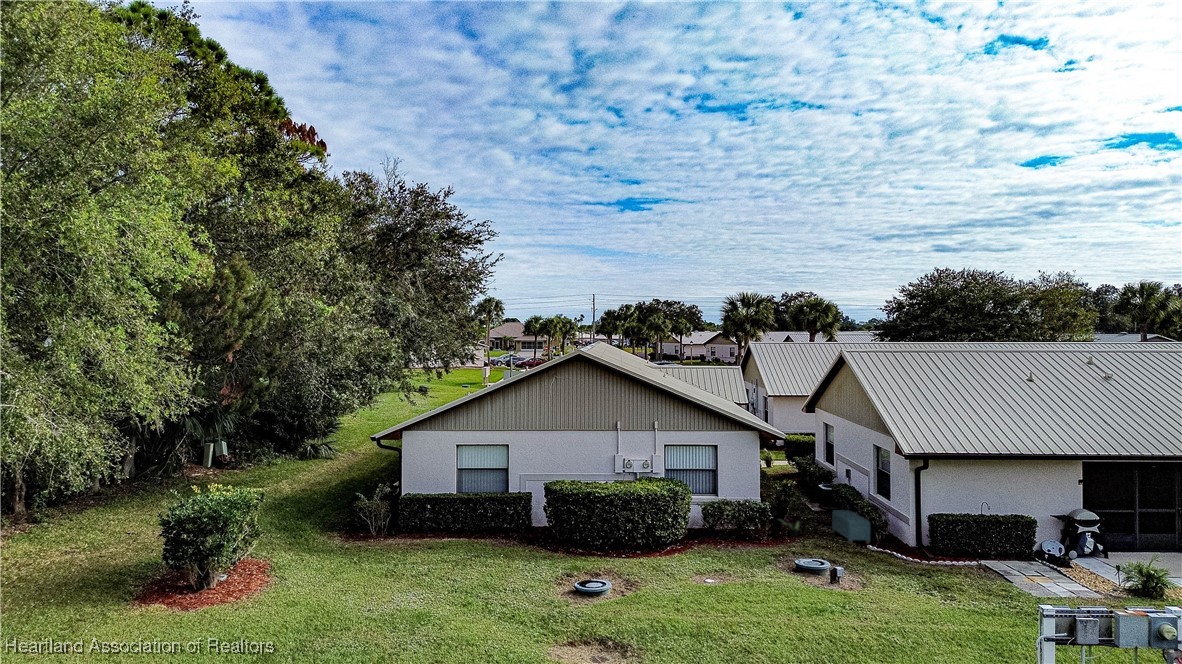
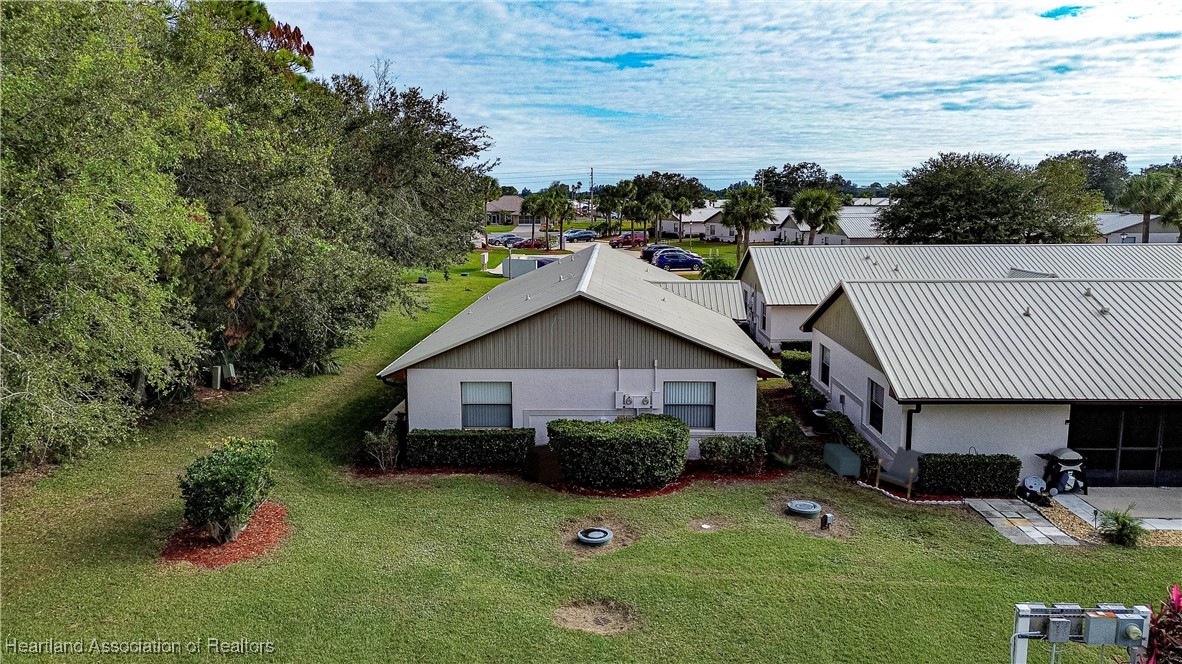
wooden crate: none [523,505,563,544] -> present [527,444,565,482]
lounge chair: none [888,508,936,560] -> present [876,447,925,498]

